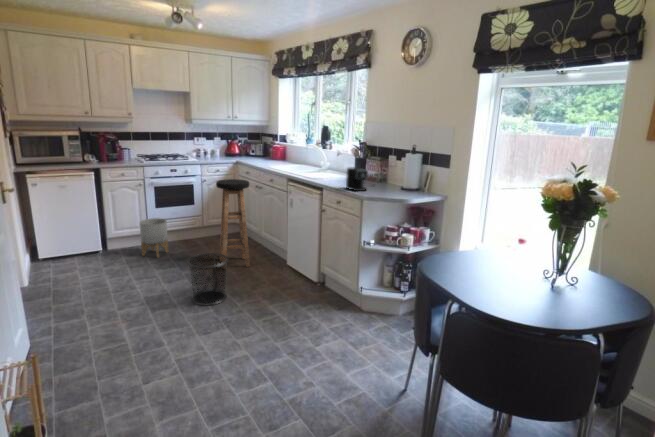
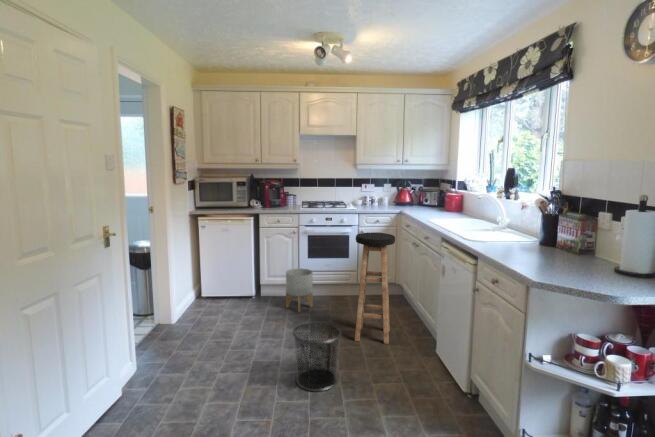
coffee maker: present [346,167,368,191] -> none [510,228,566,267]

